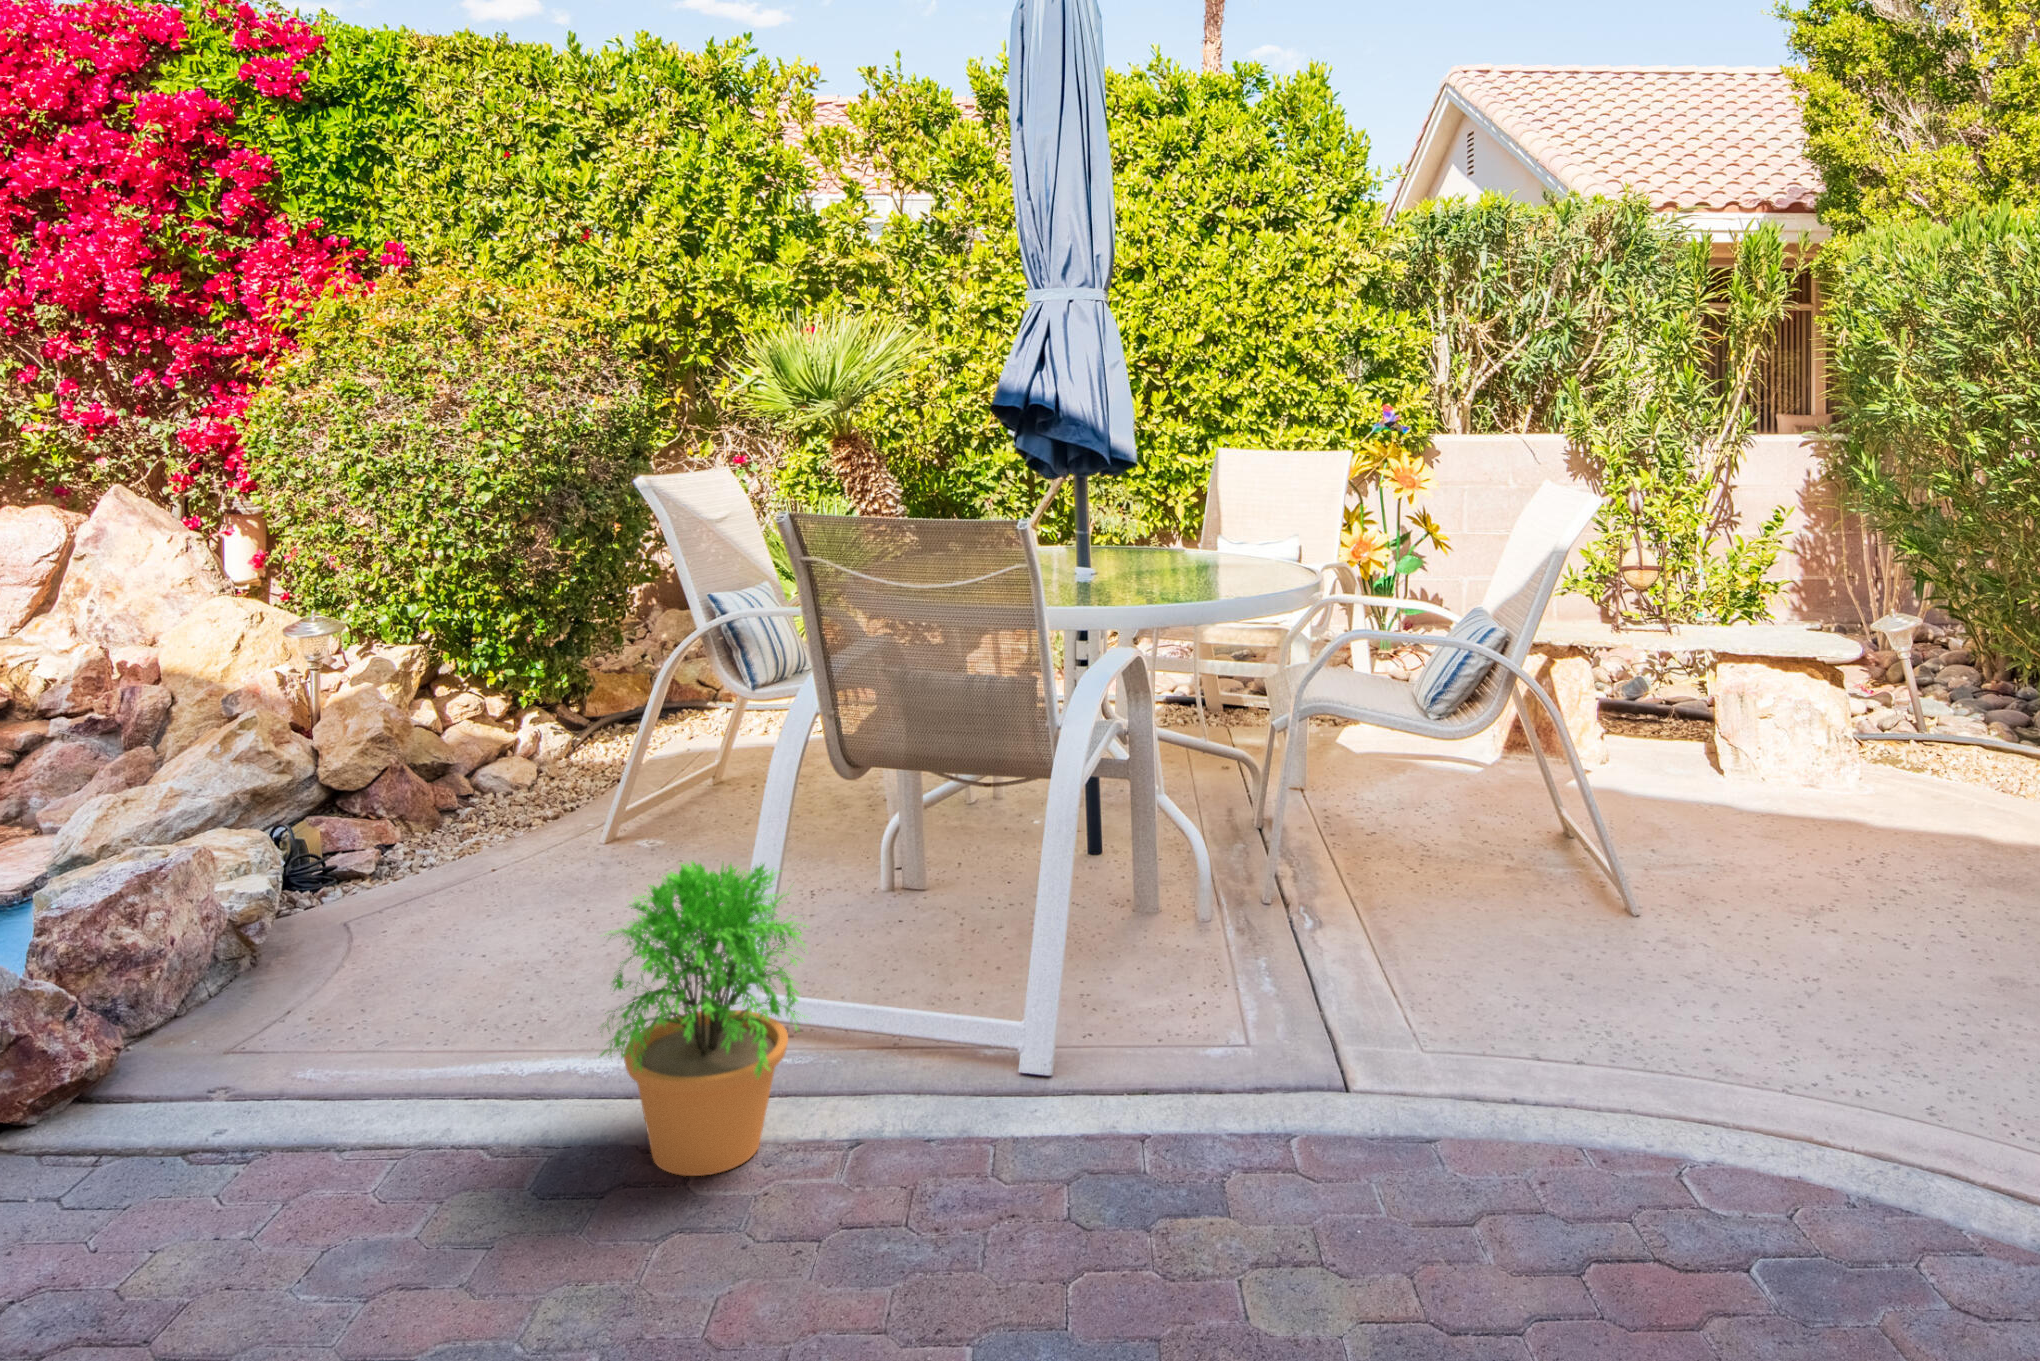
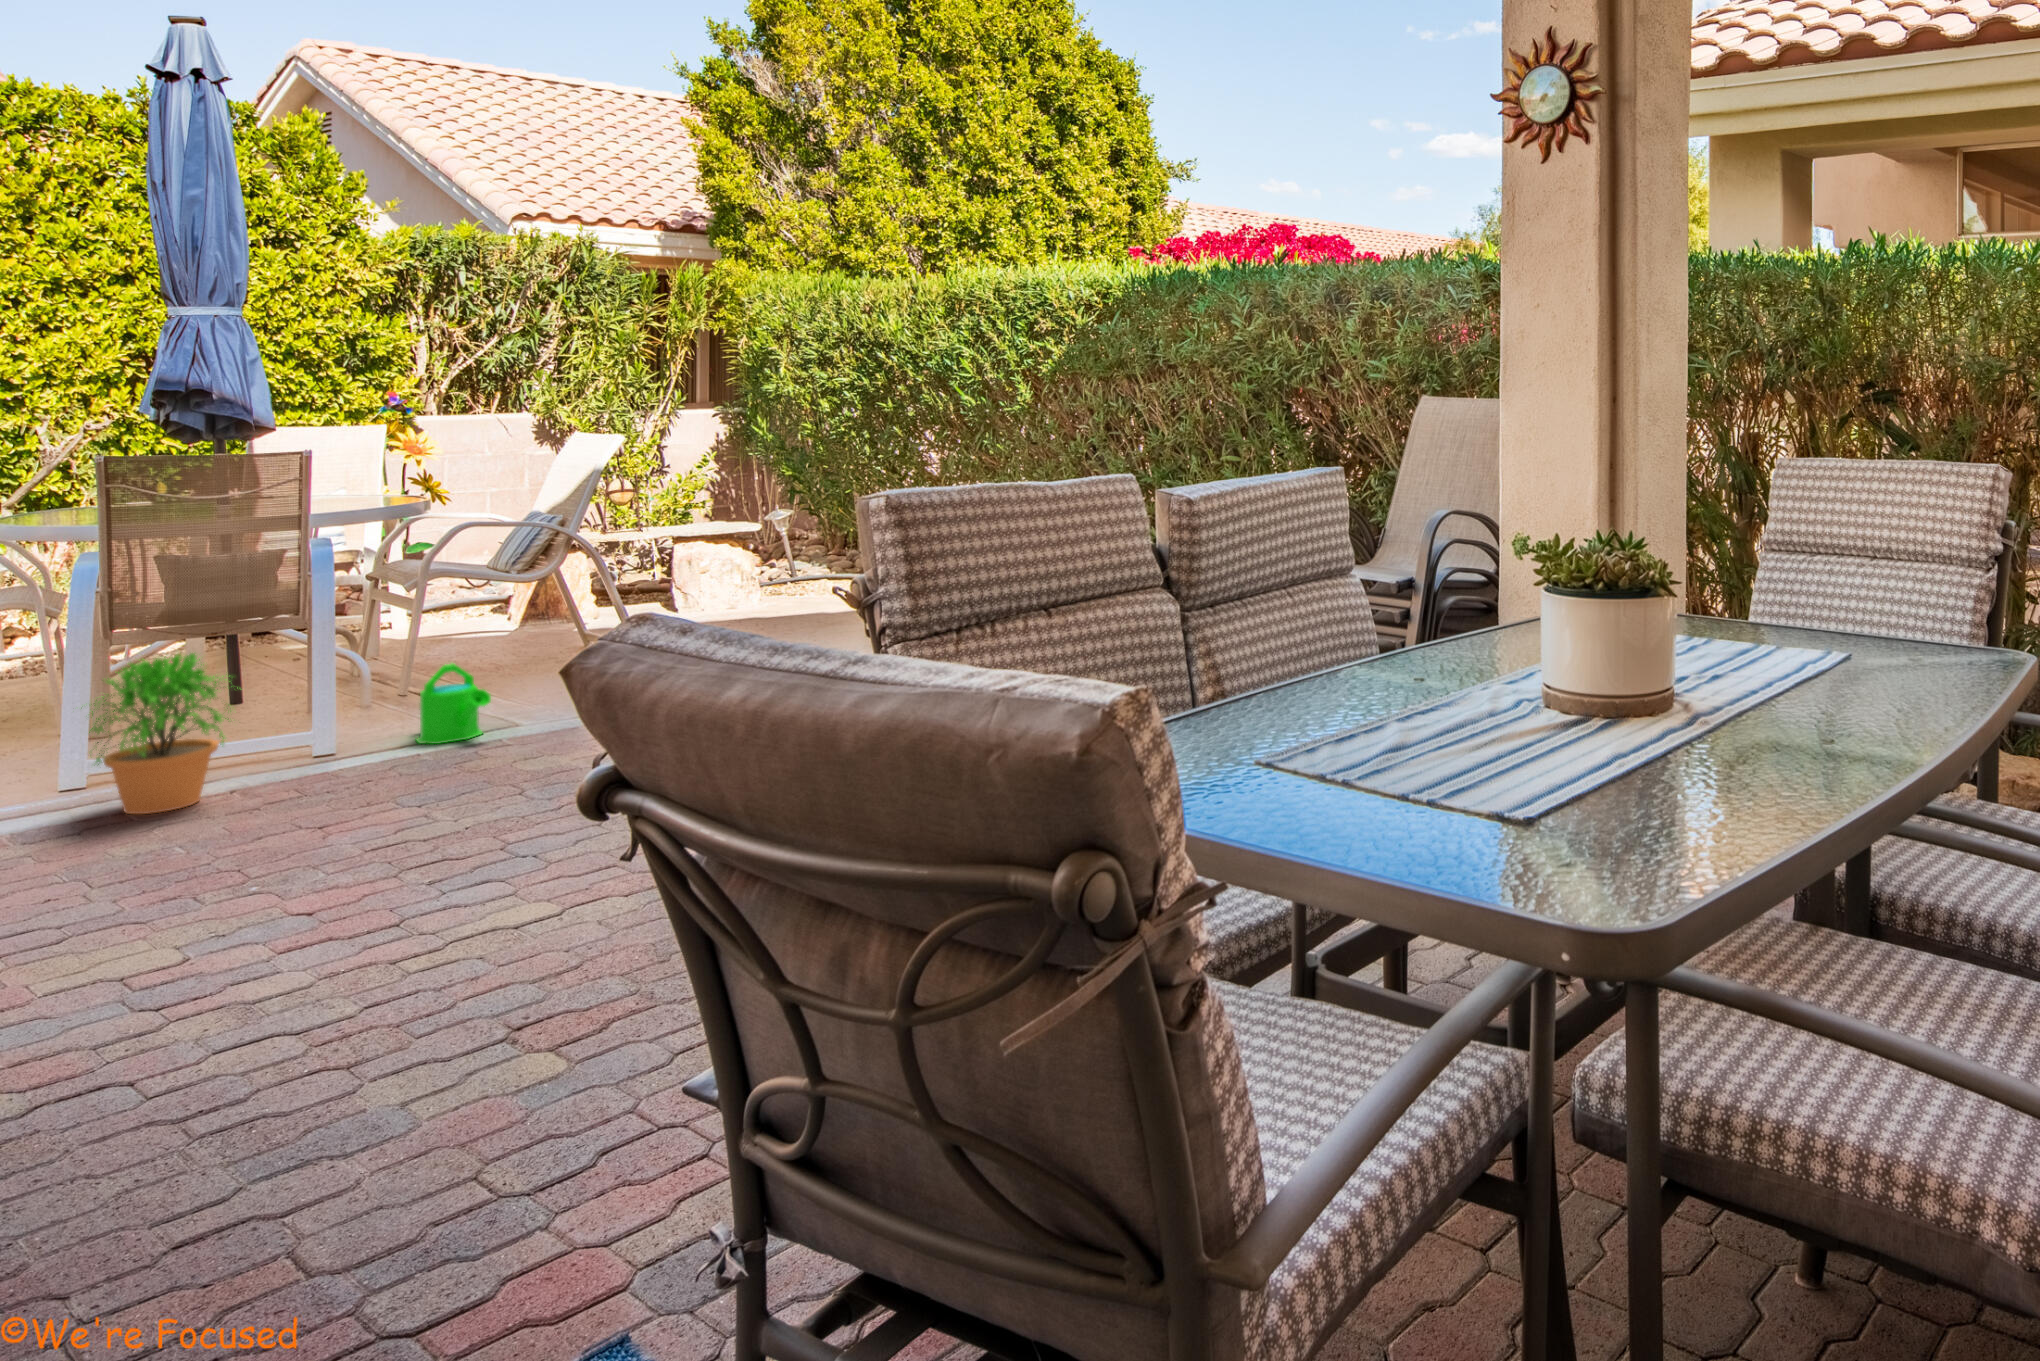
watering can: none [1148,937,1262,1115] -> present [416,664,491,744]

